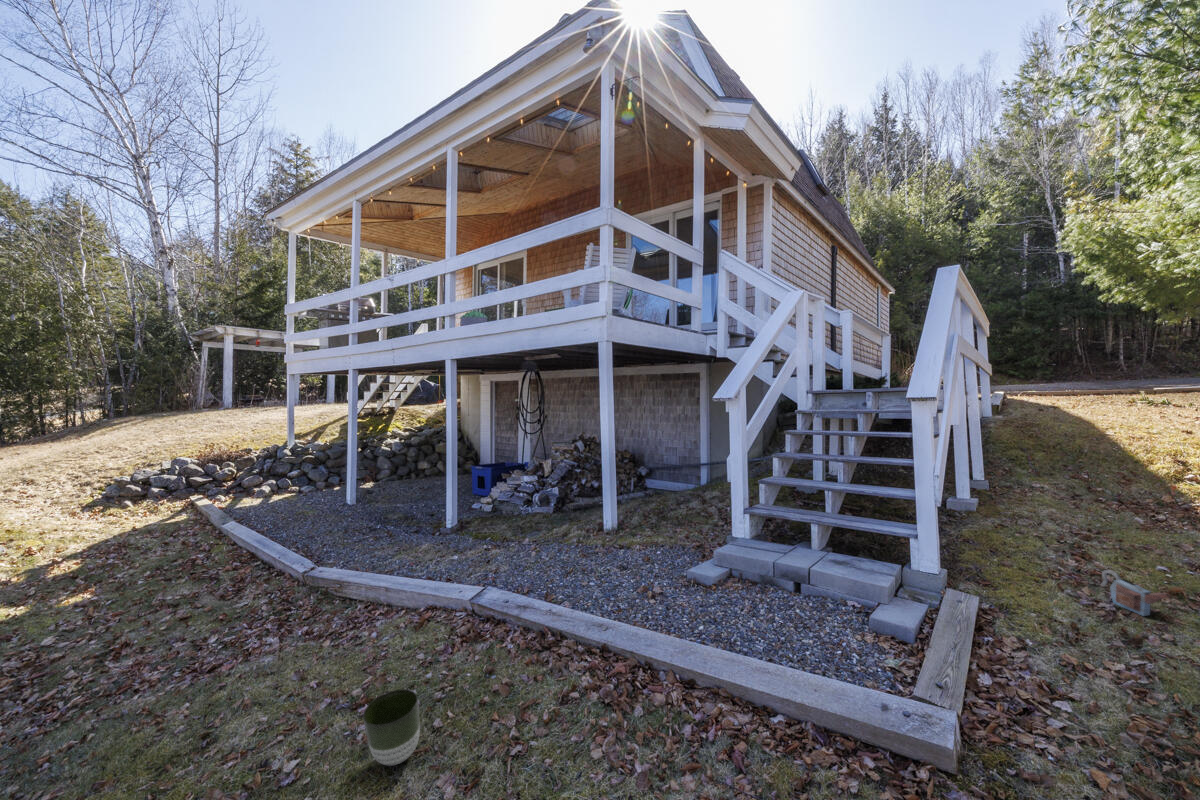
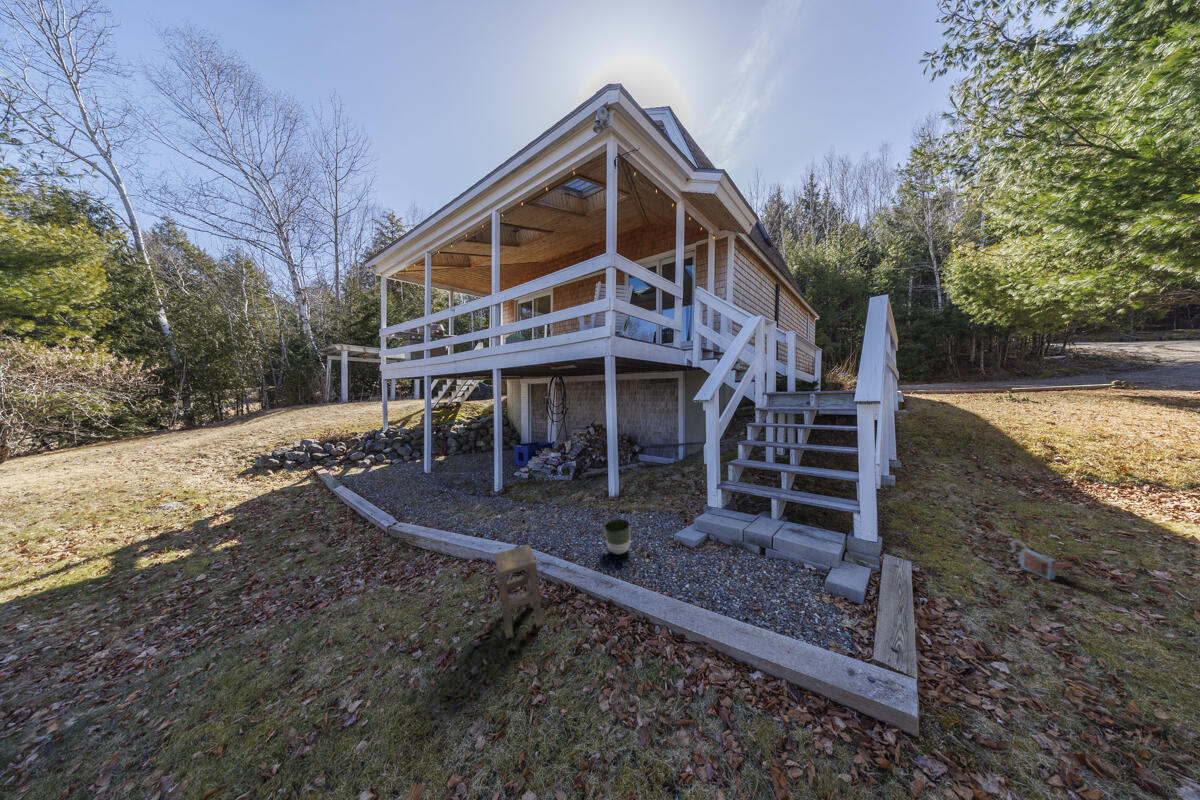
side table: none [458,577,520,692] -> present [495,545,543,639]
planter: present [363,689,420,766] -> present [604,519,630,554]

